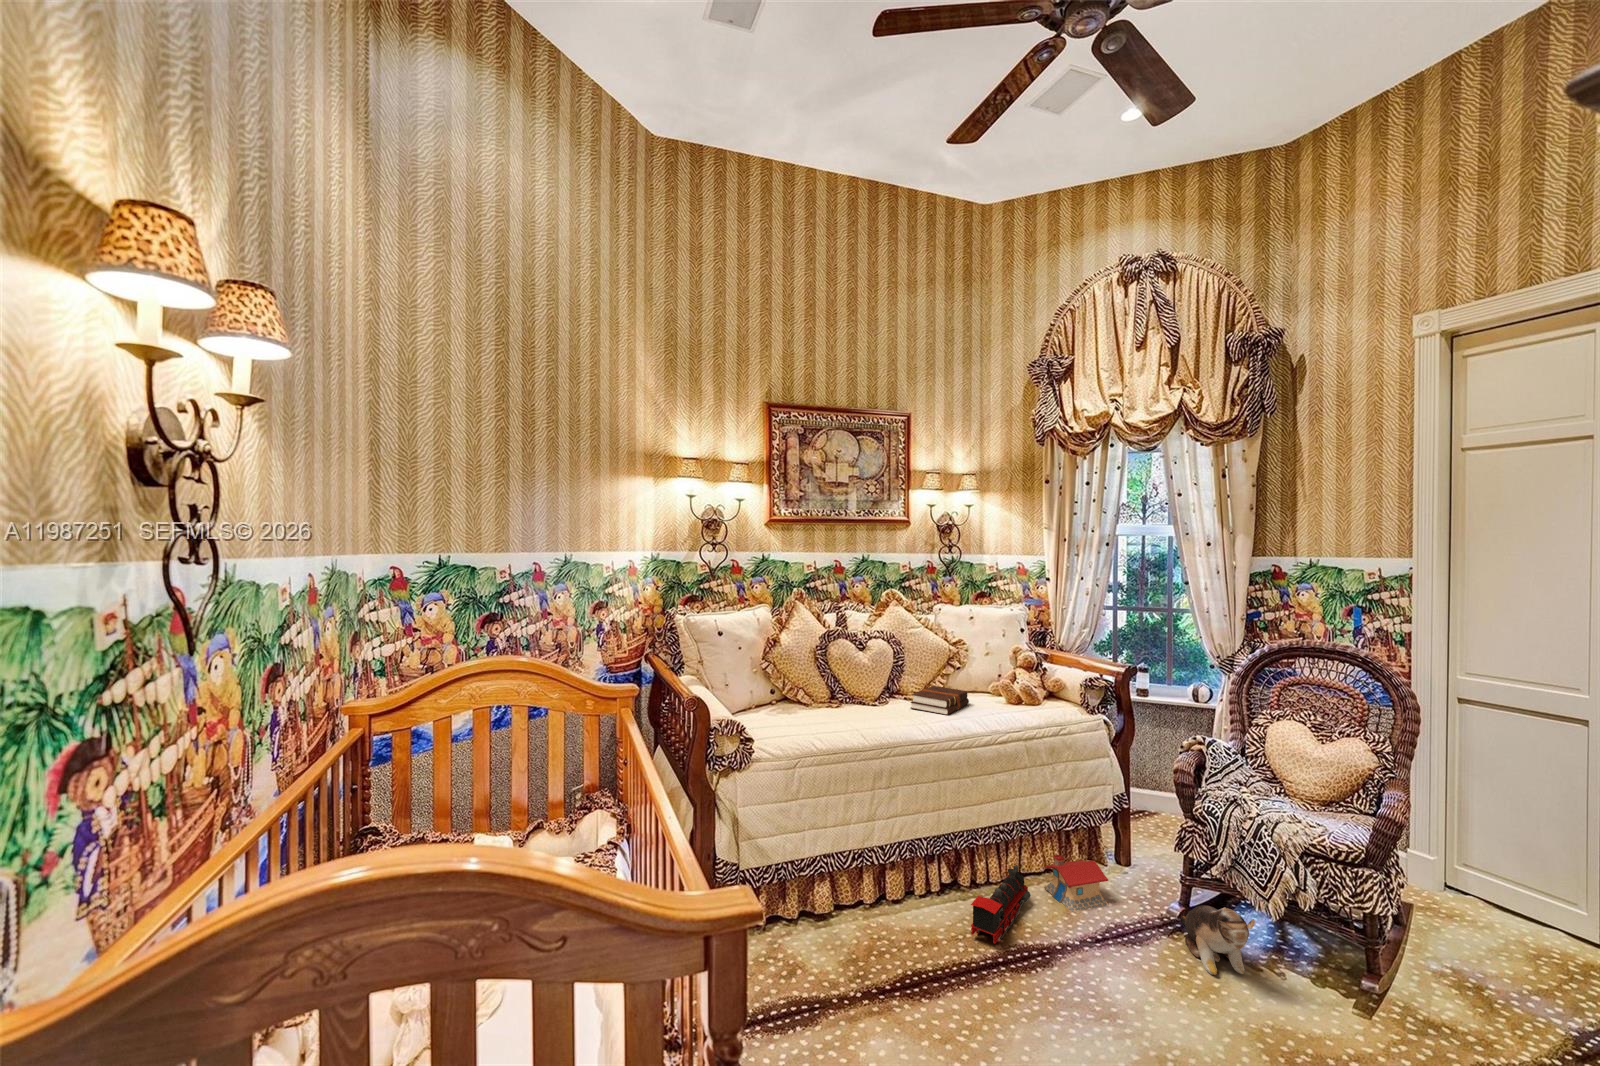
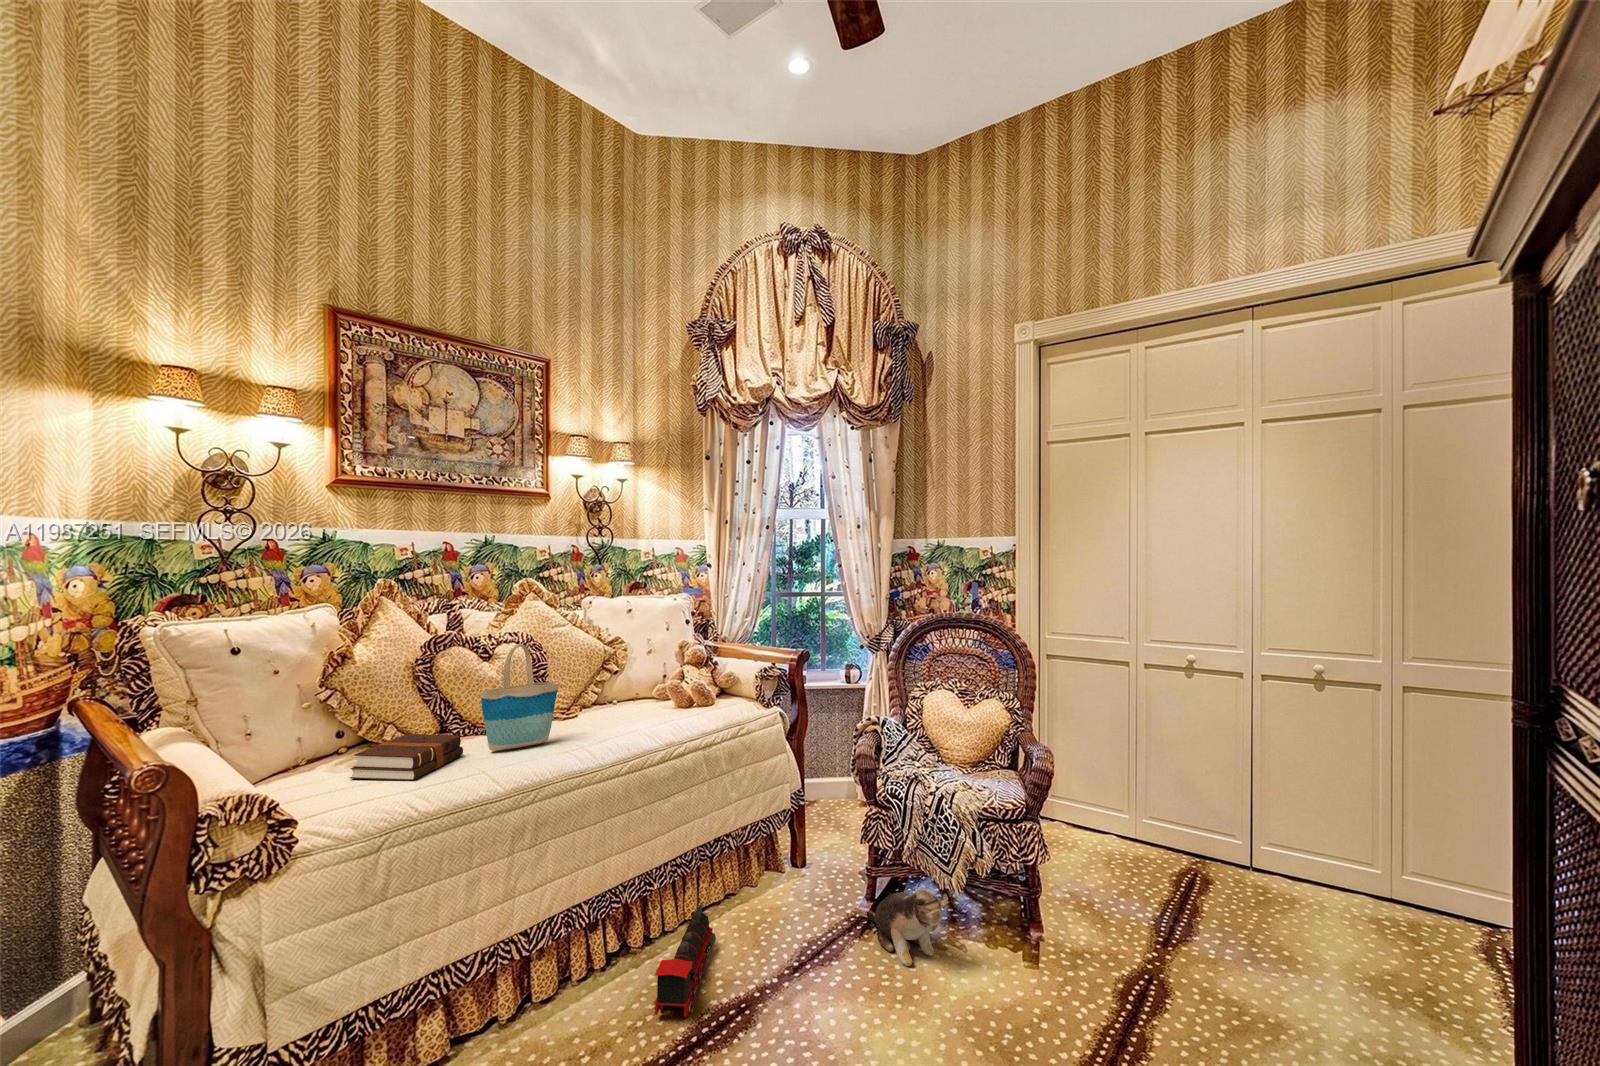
tote bag: none [855,641,909,716] -> present [481,644,559,751]
hardback book: present [911,686,969,715] -> present [350,734,463,780]
toy house: present [1044,855,1109,911] -> none [727,875,796,942]

